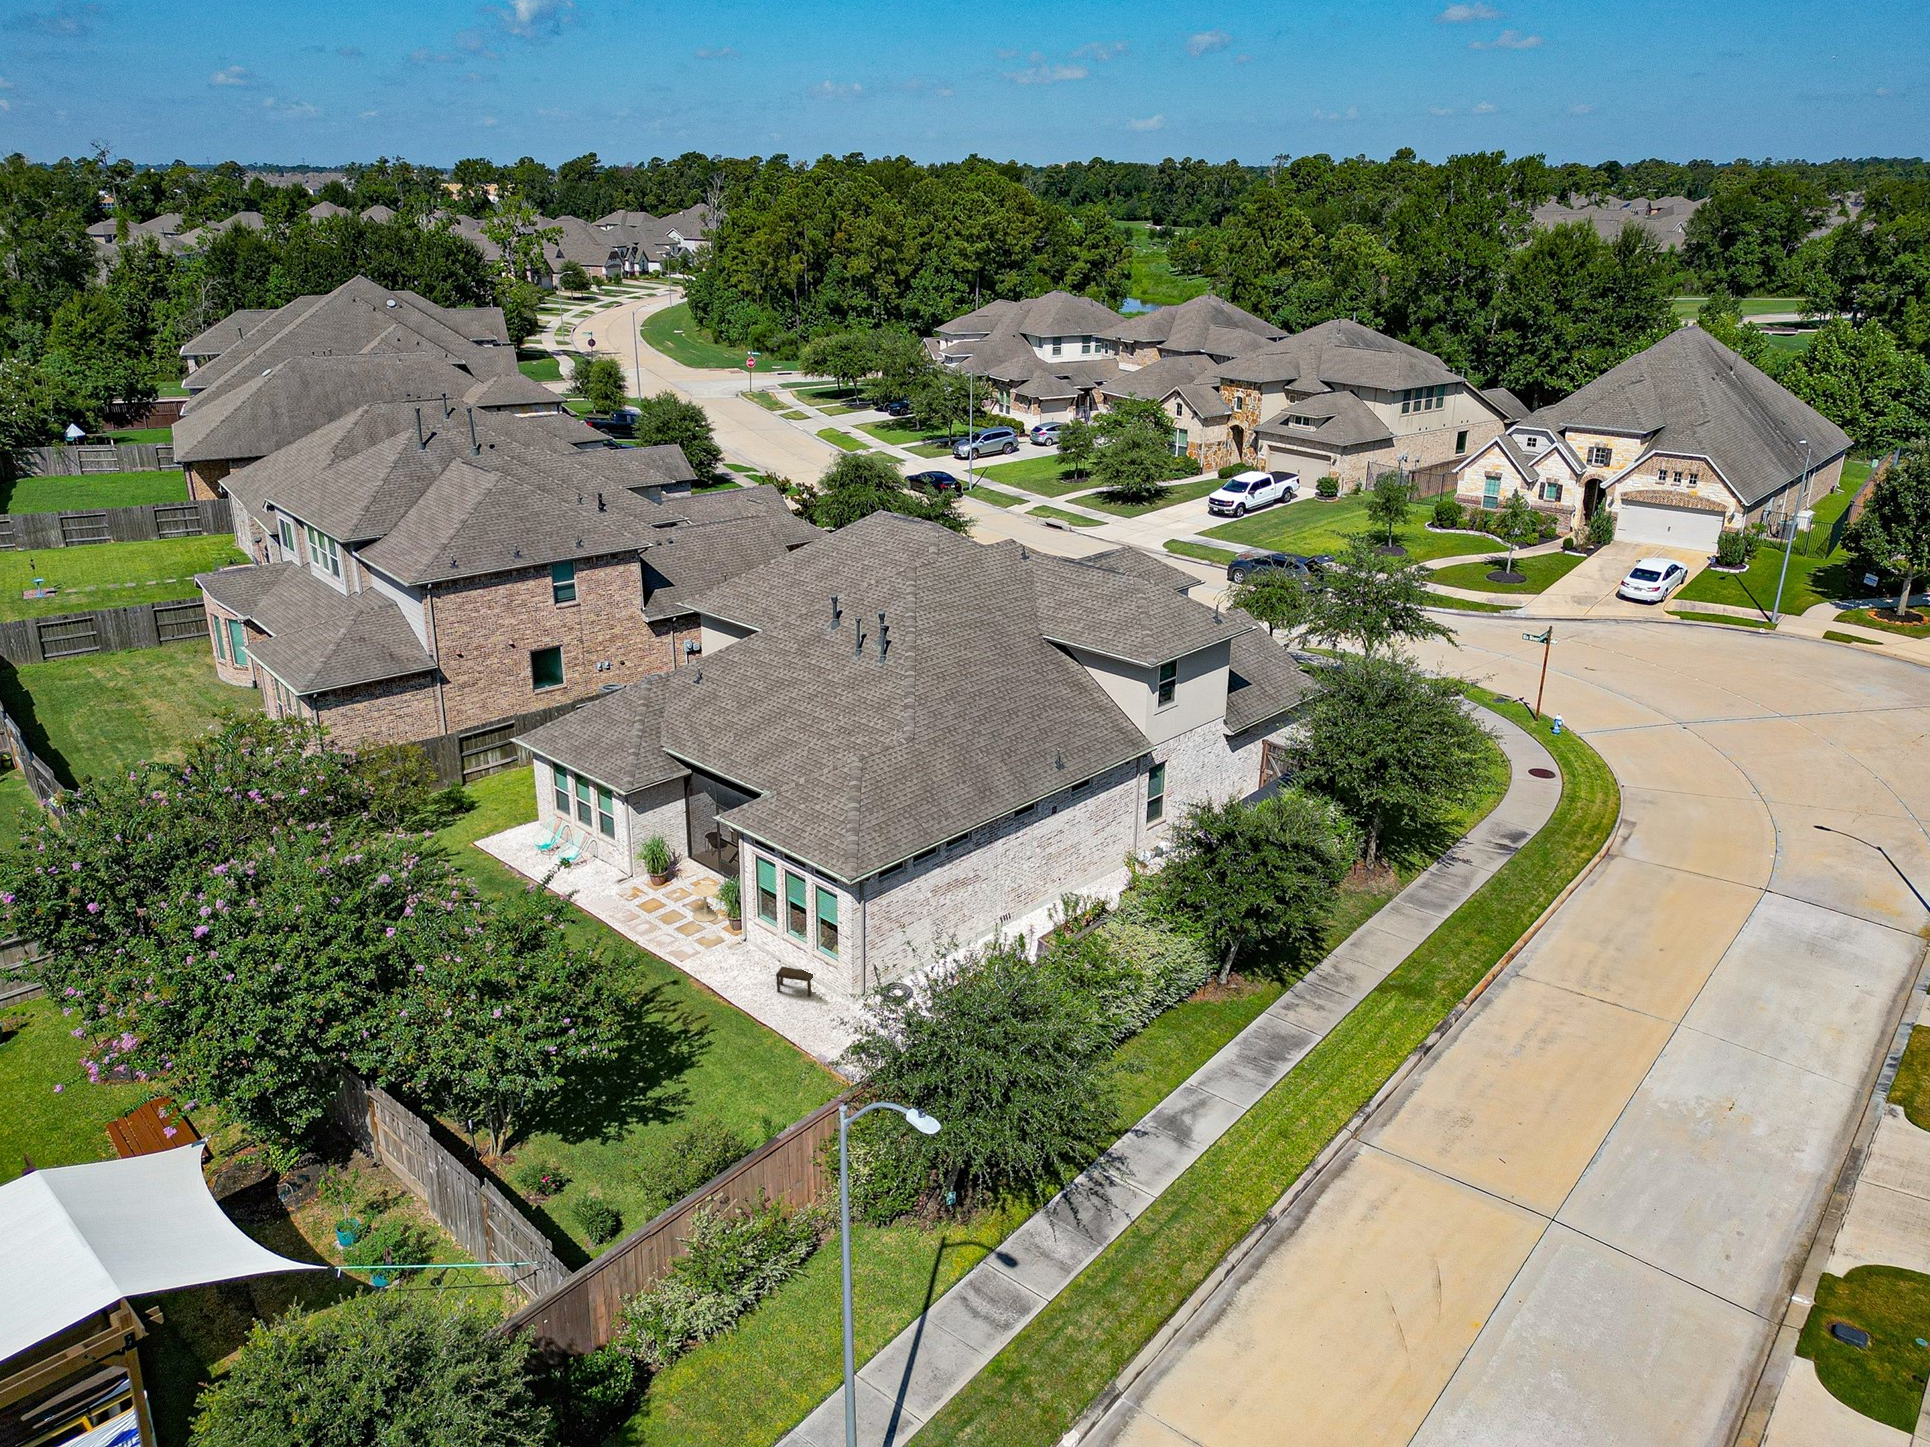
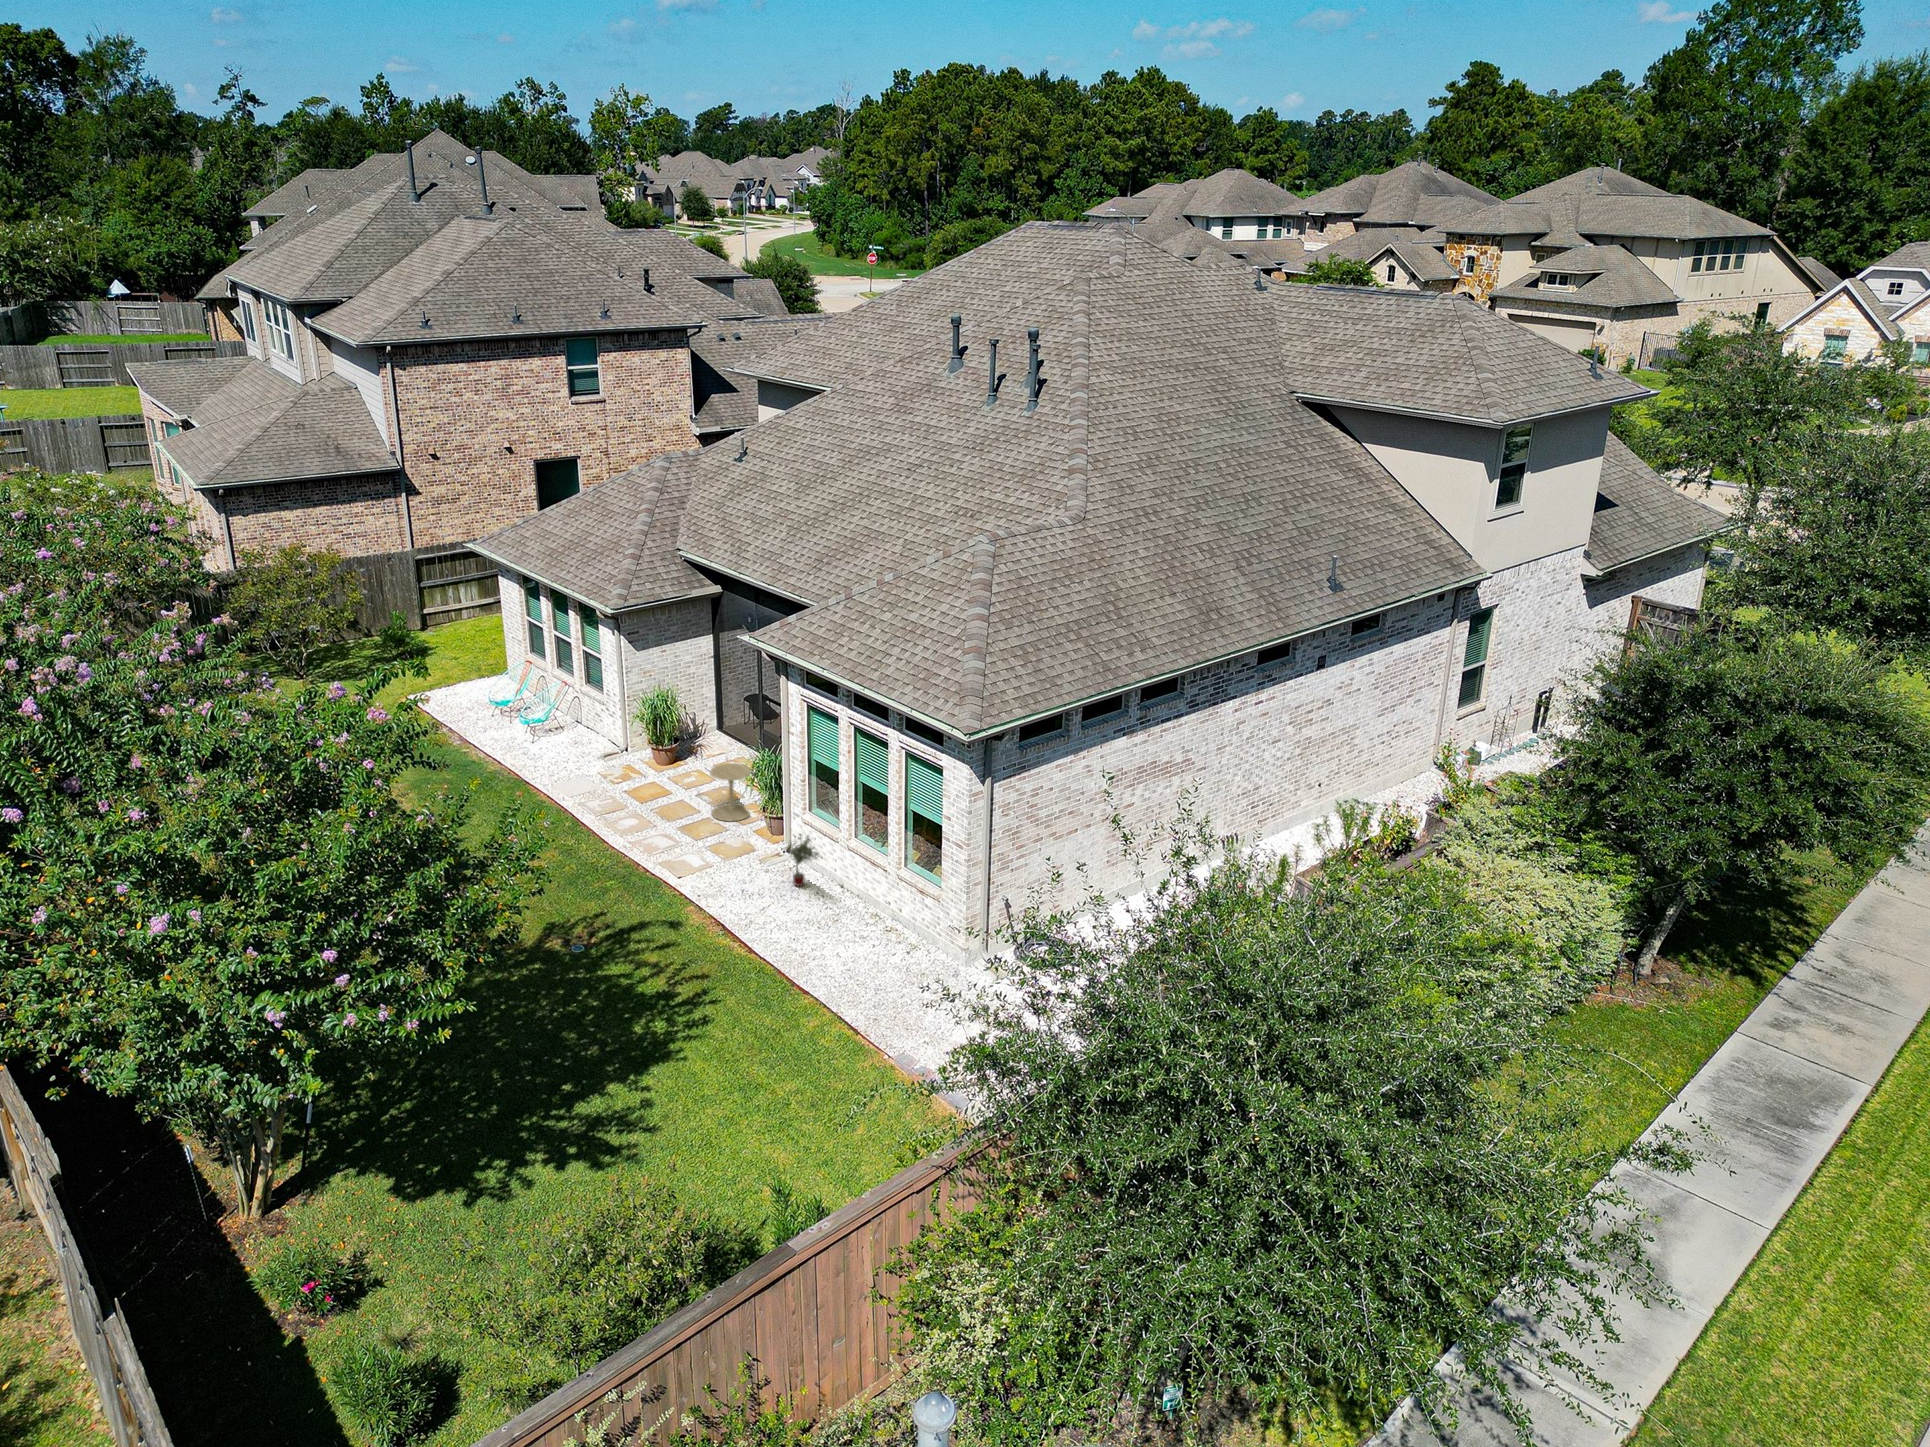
potted tree: none [745,931,766,962] -> present [787,834,818,886]
bench: present [776,966,813,996] -> none [831,894,900,948]

